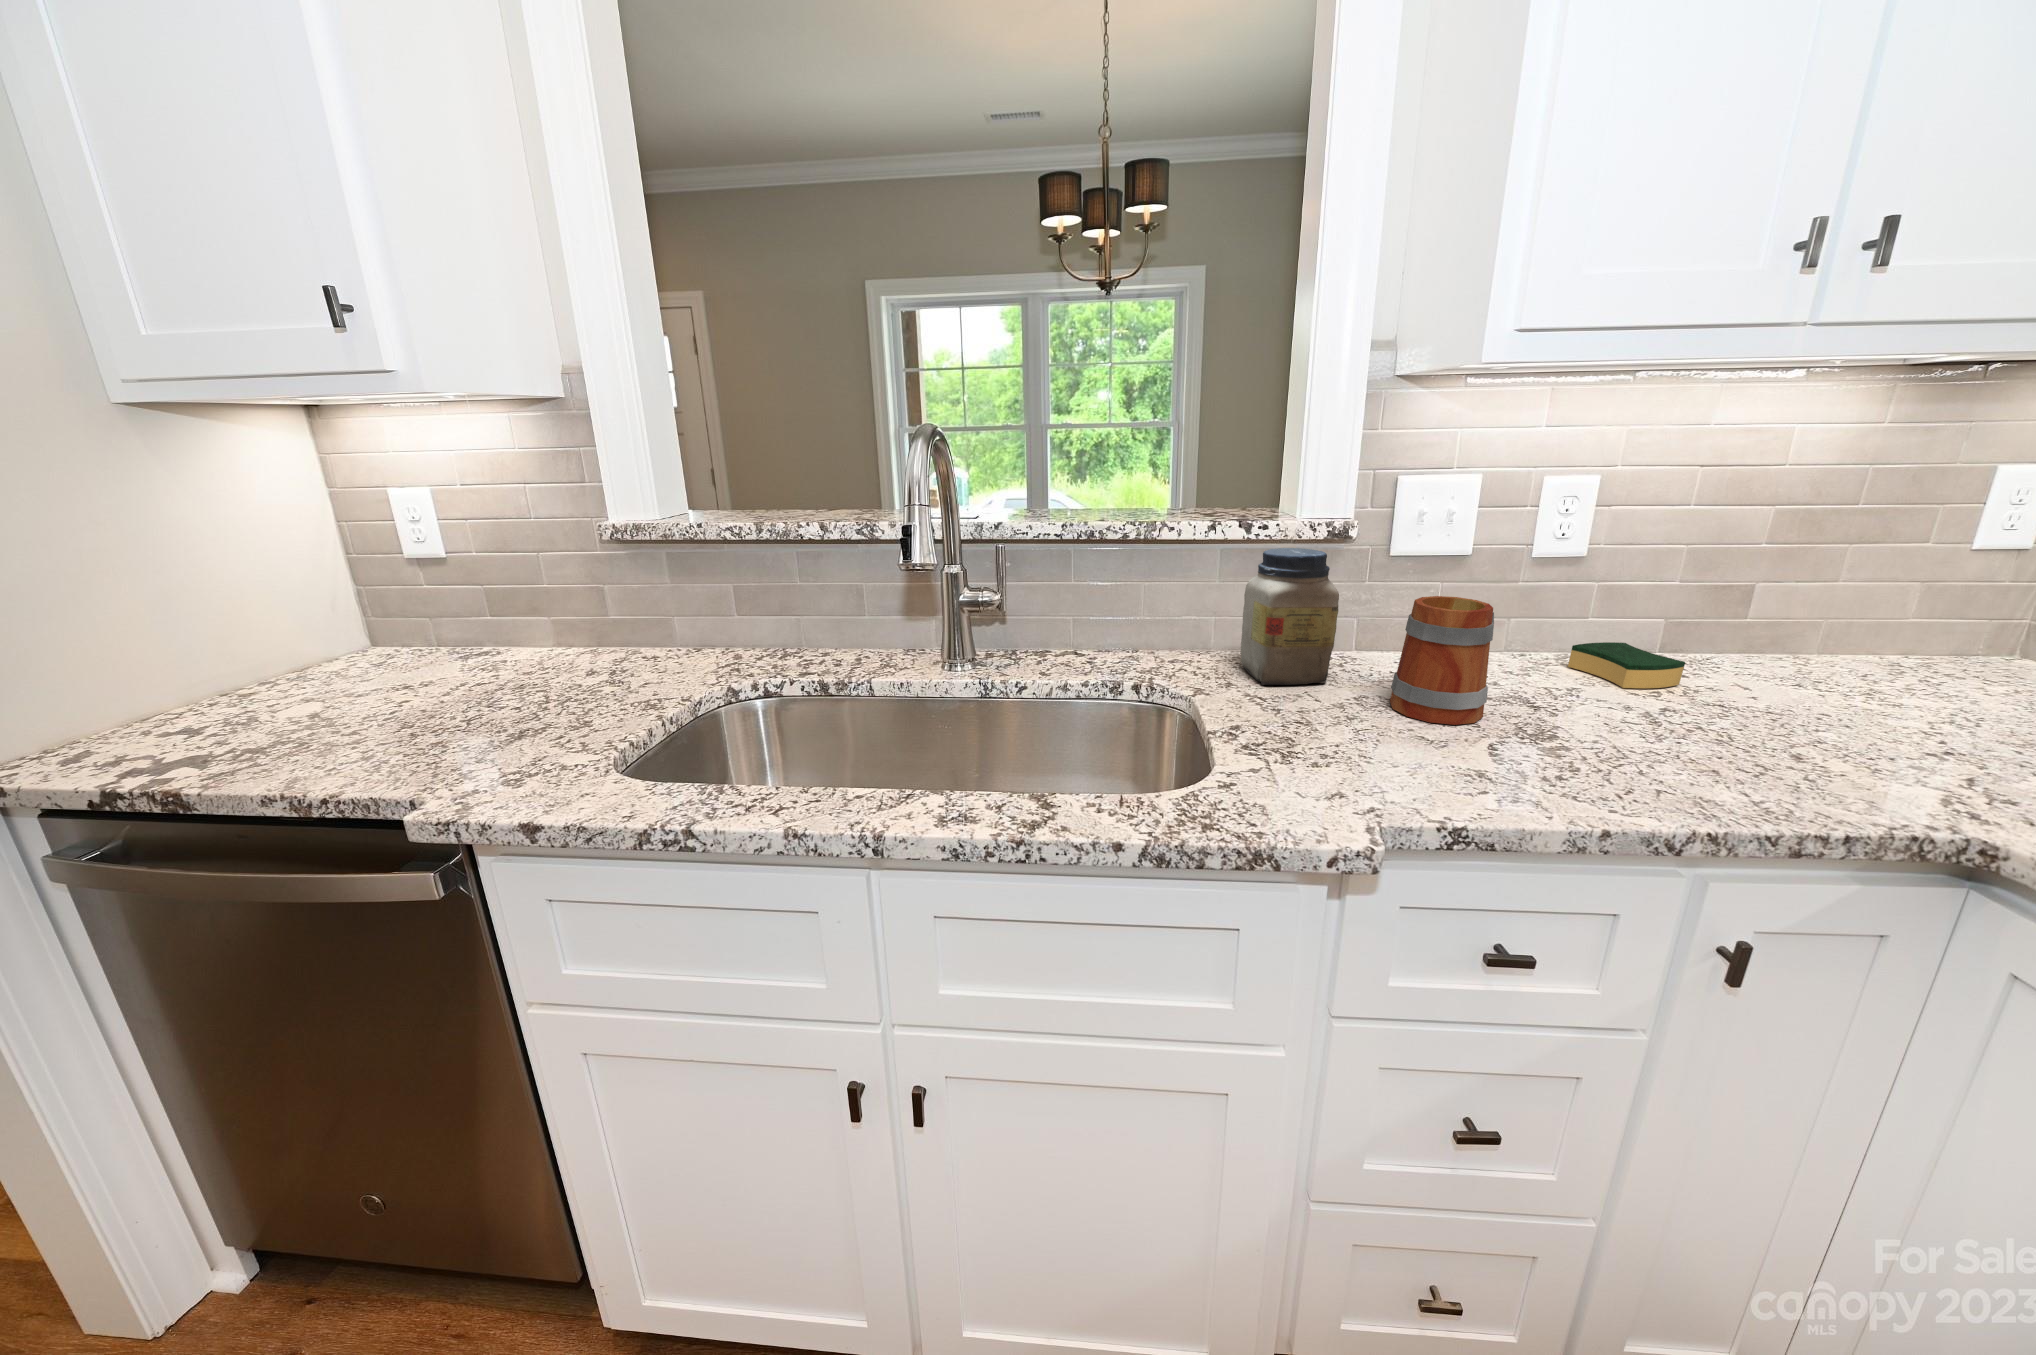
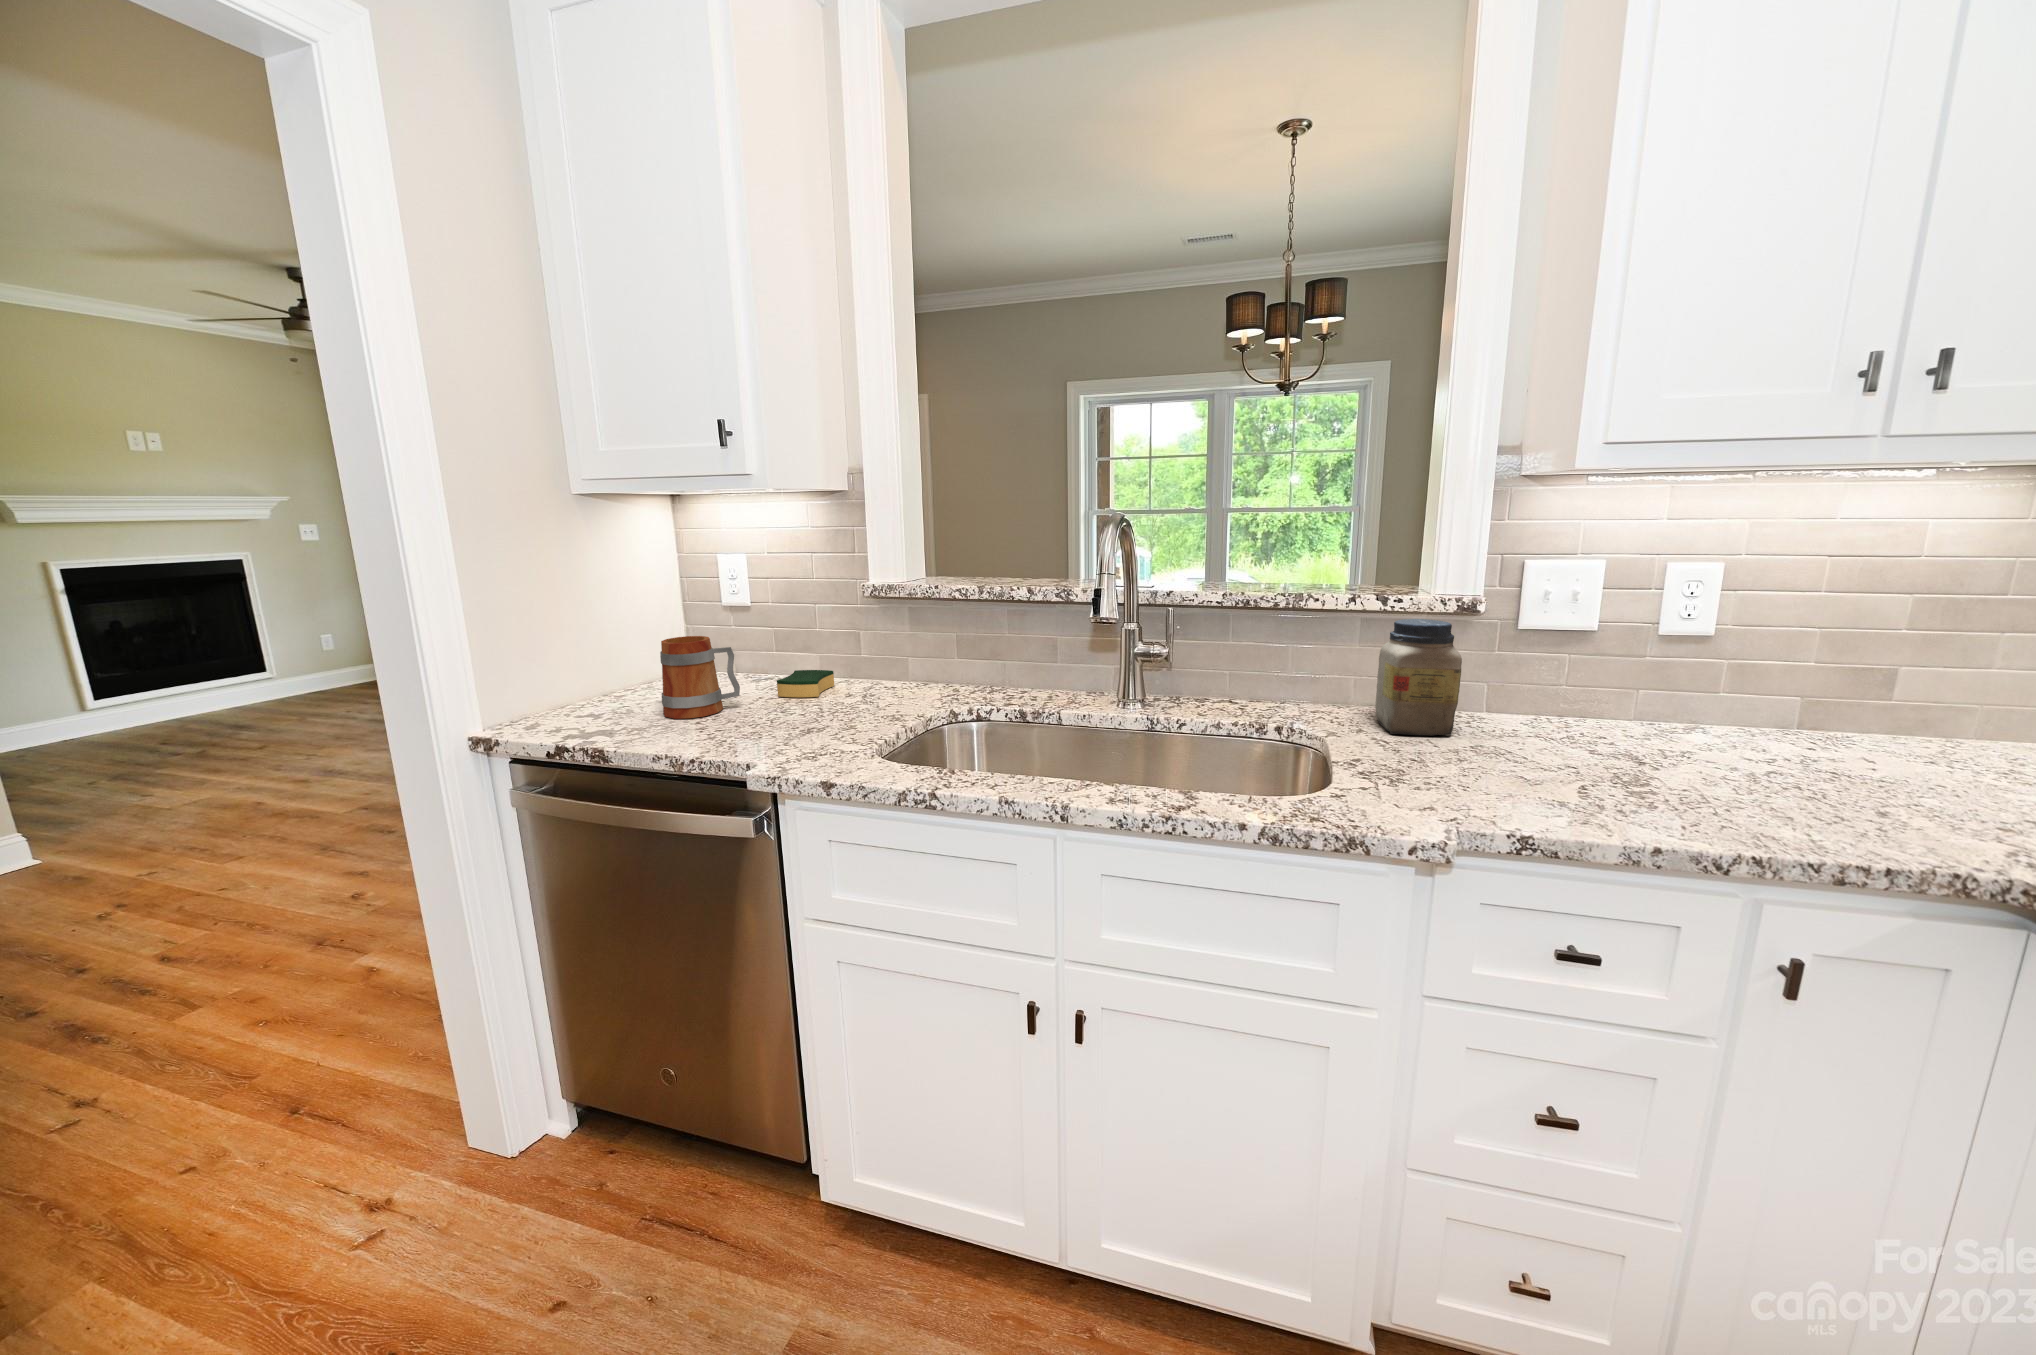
mug: present [1390,596,1494,725] -> present [660,636,740,719]
sponge: present [1568,642,1685,688] -> present [777,670,834,697]

